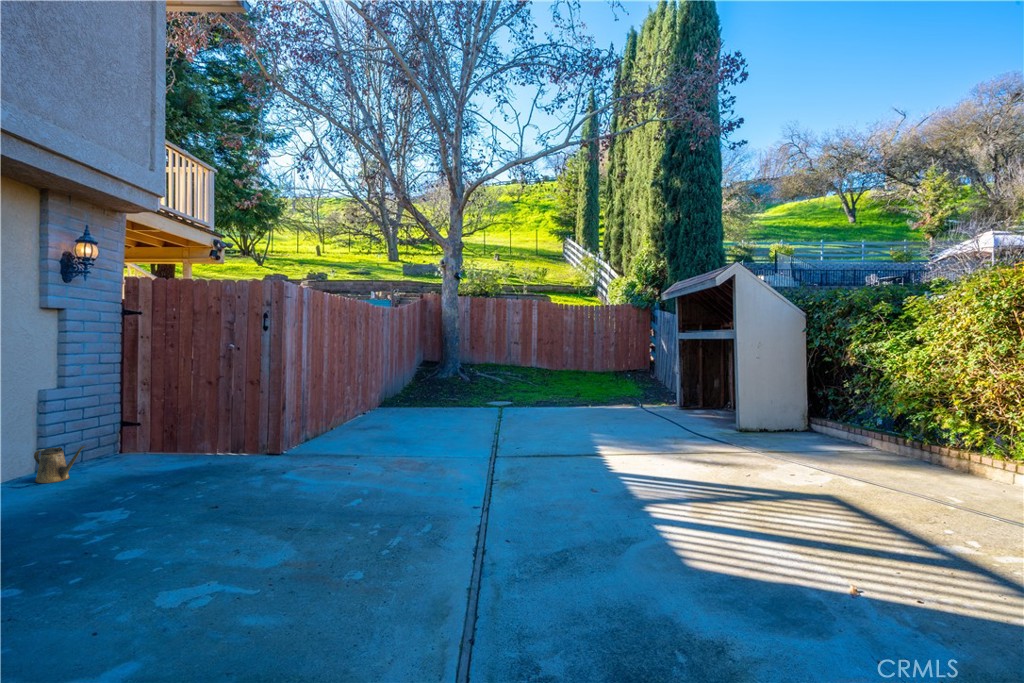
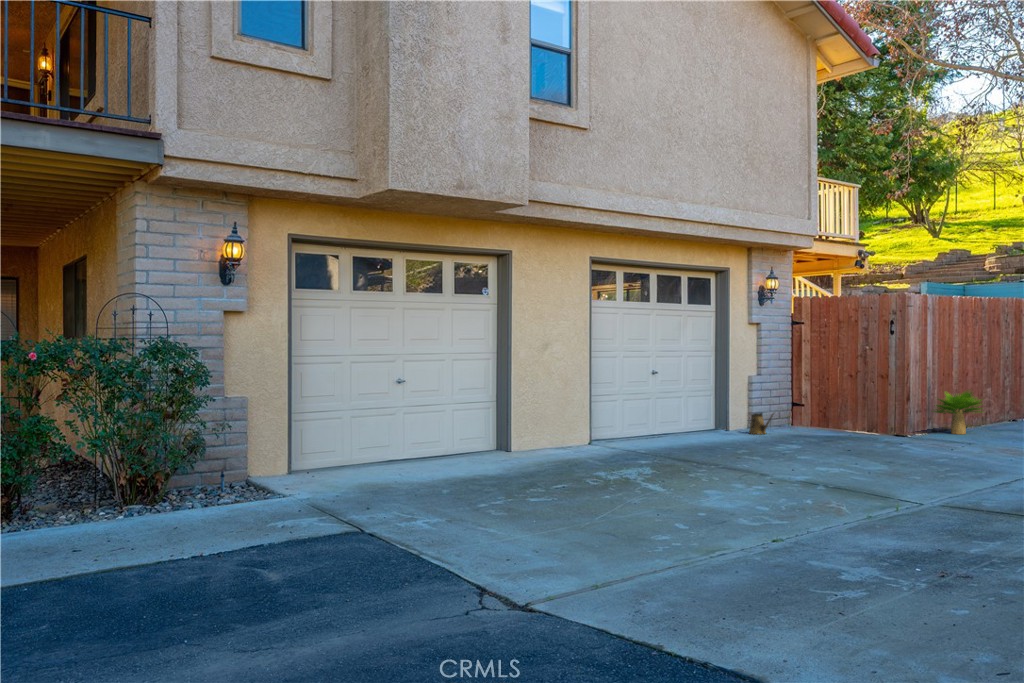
potted plant: none [306,392,371,446] -> present [934,392,982,434]

